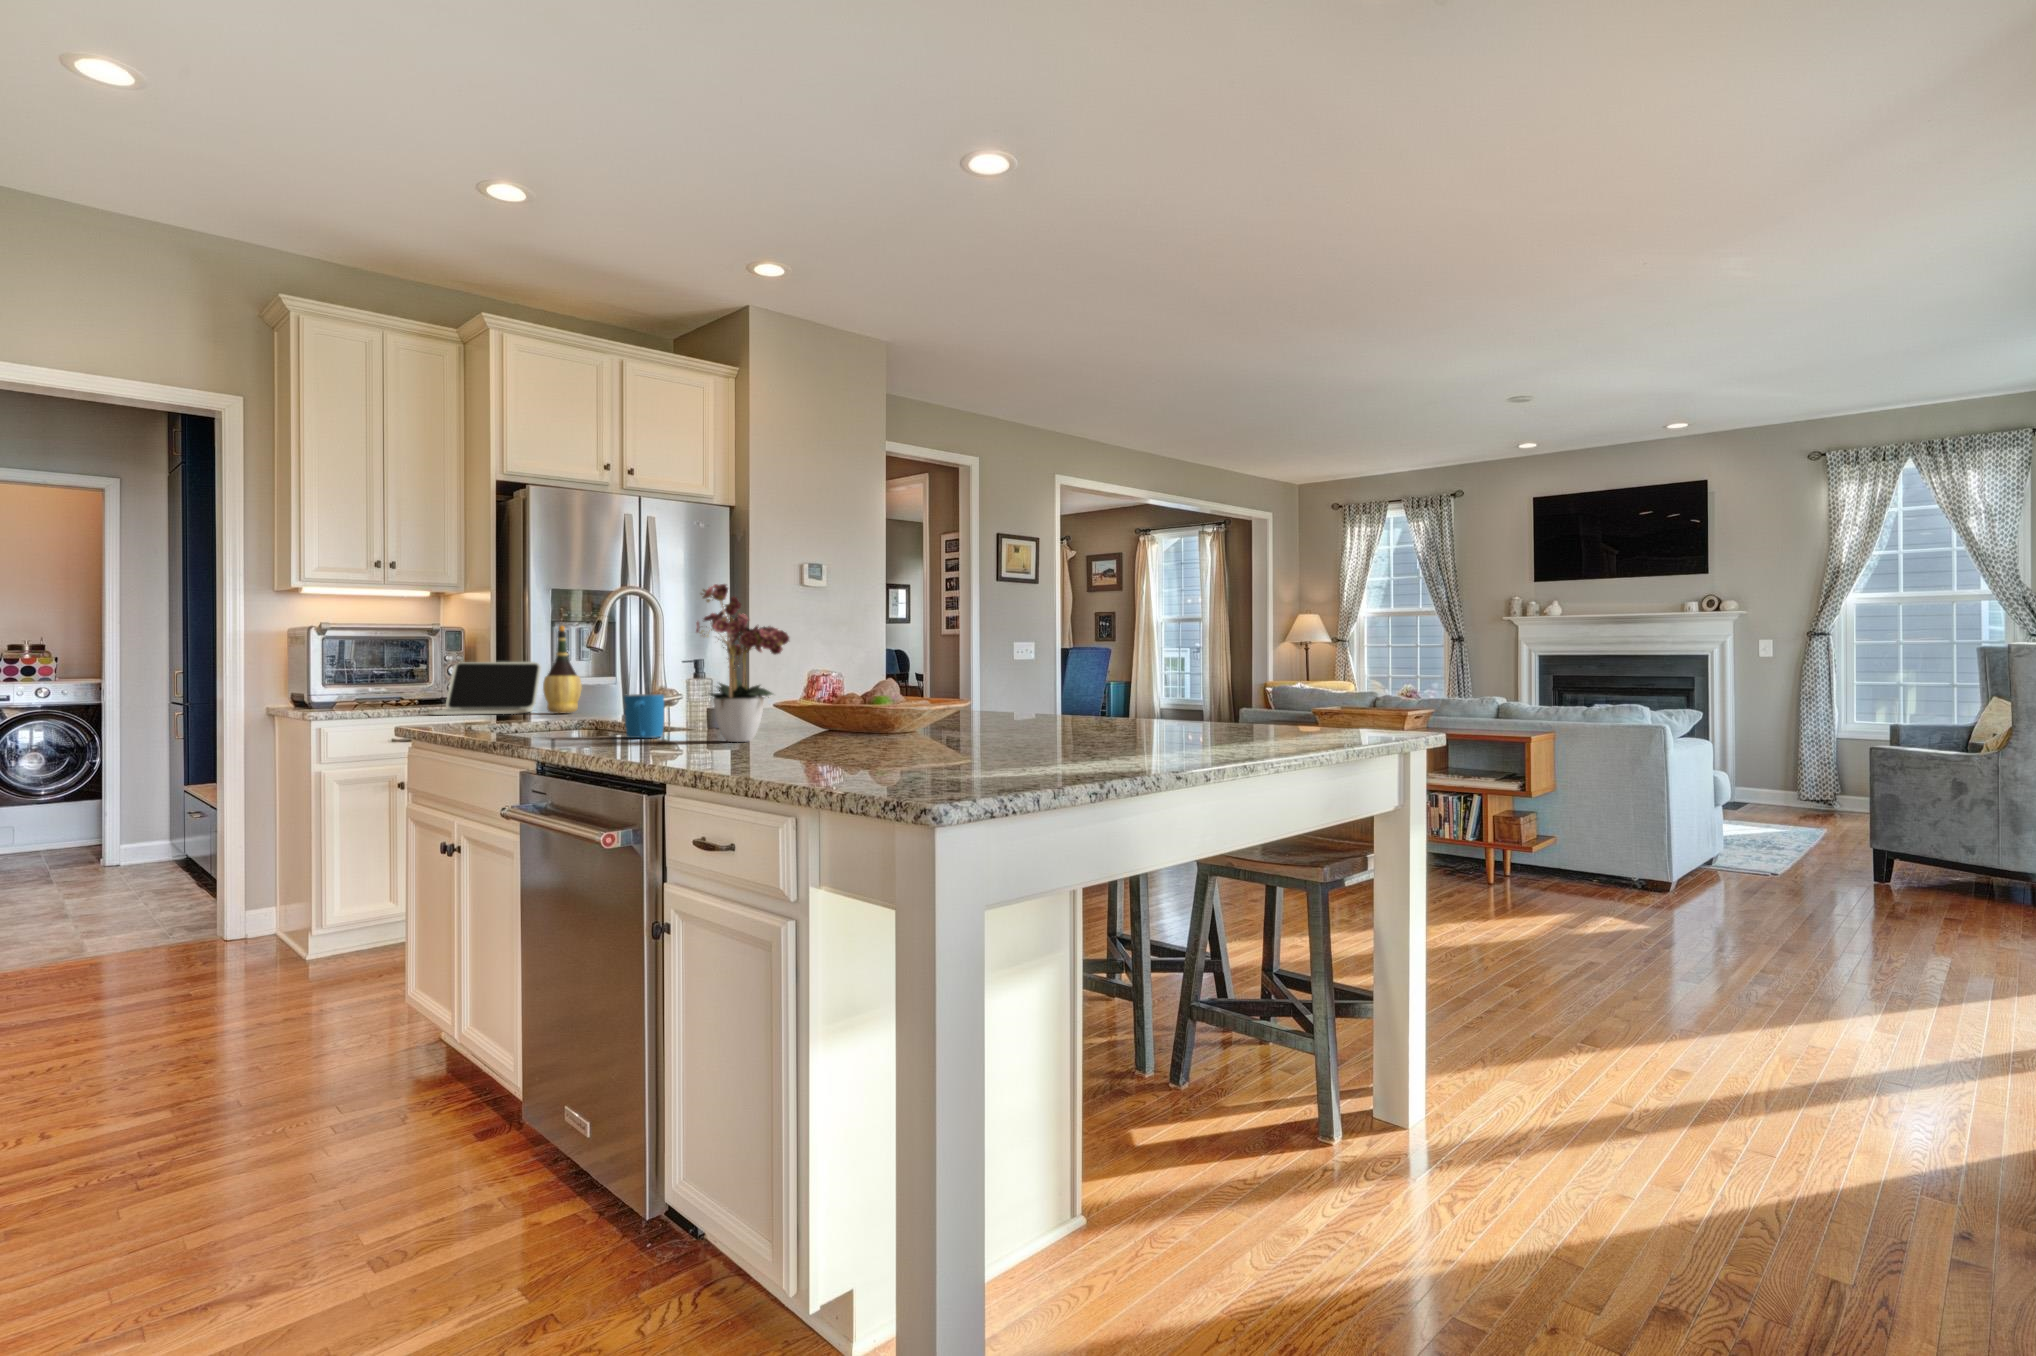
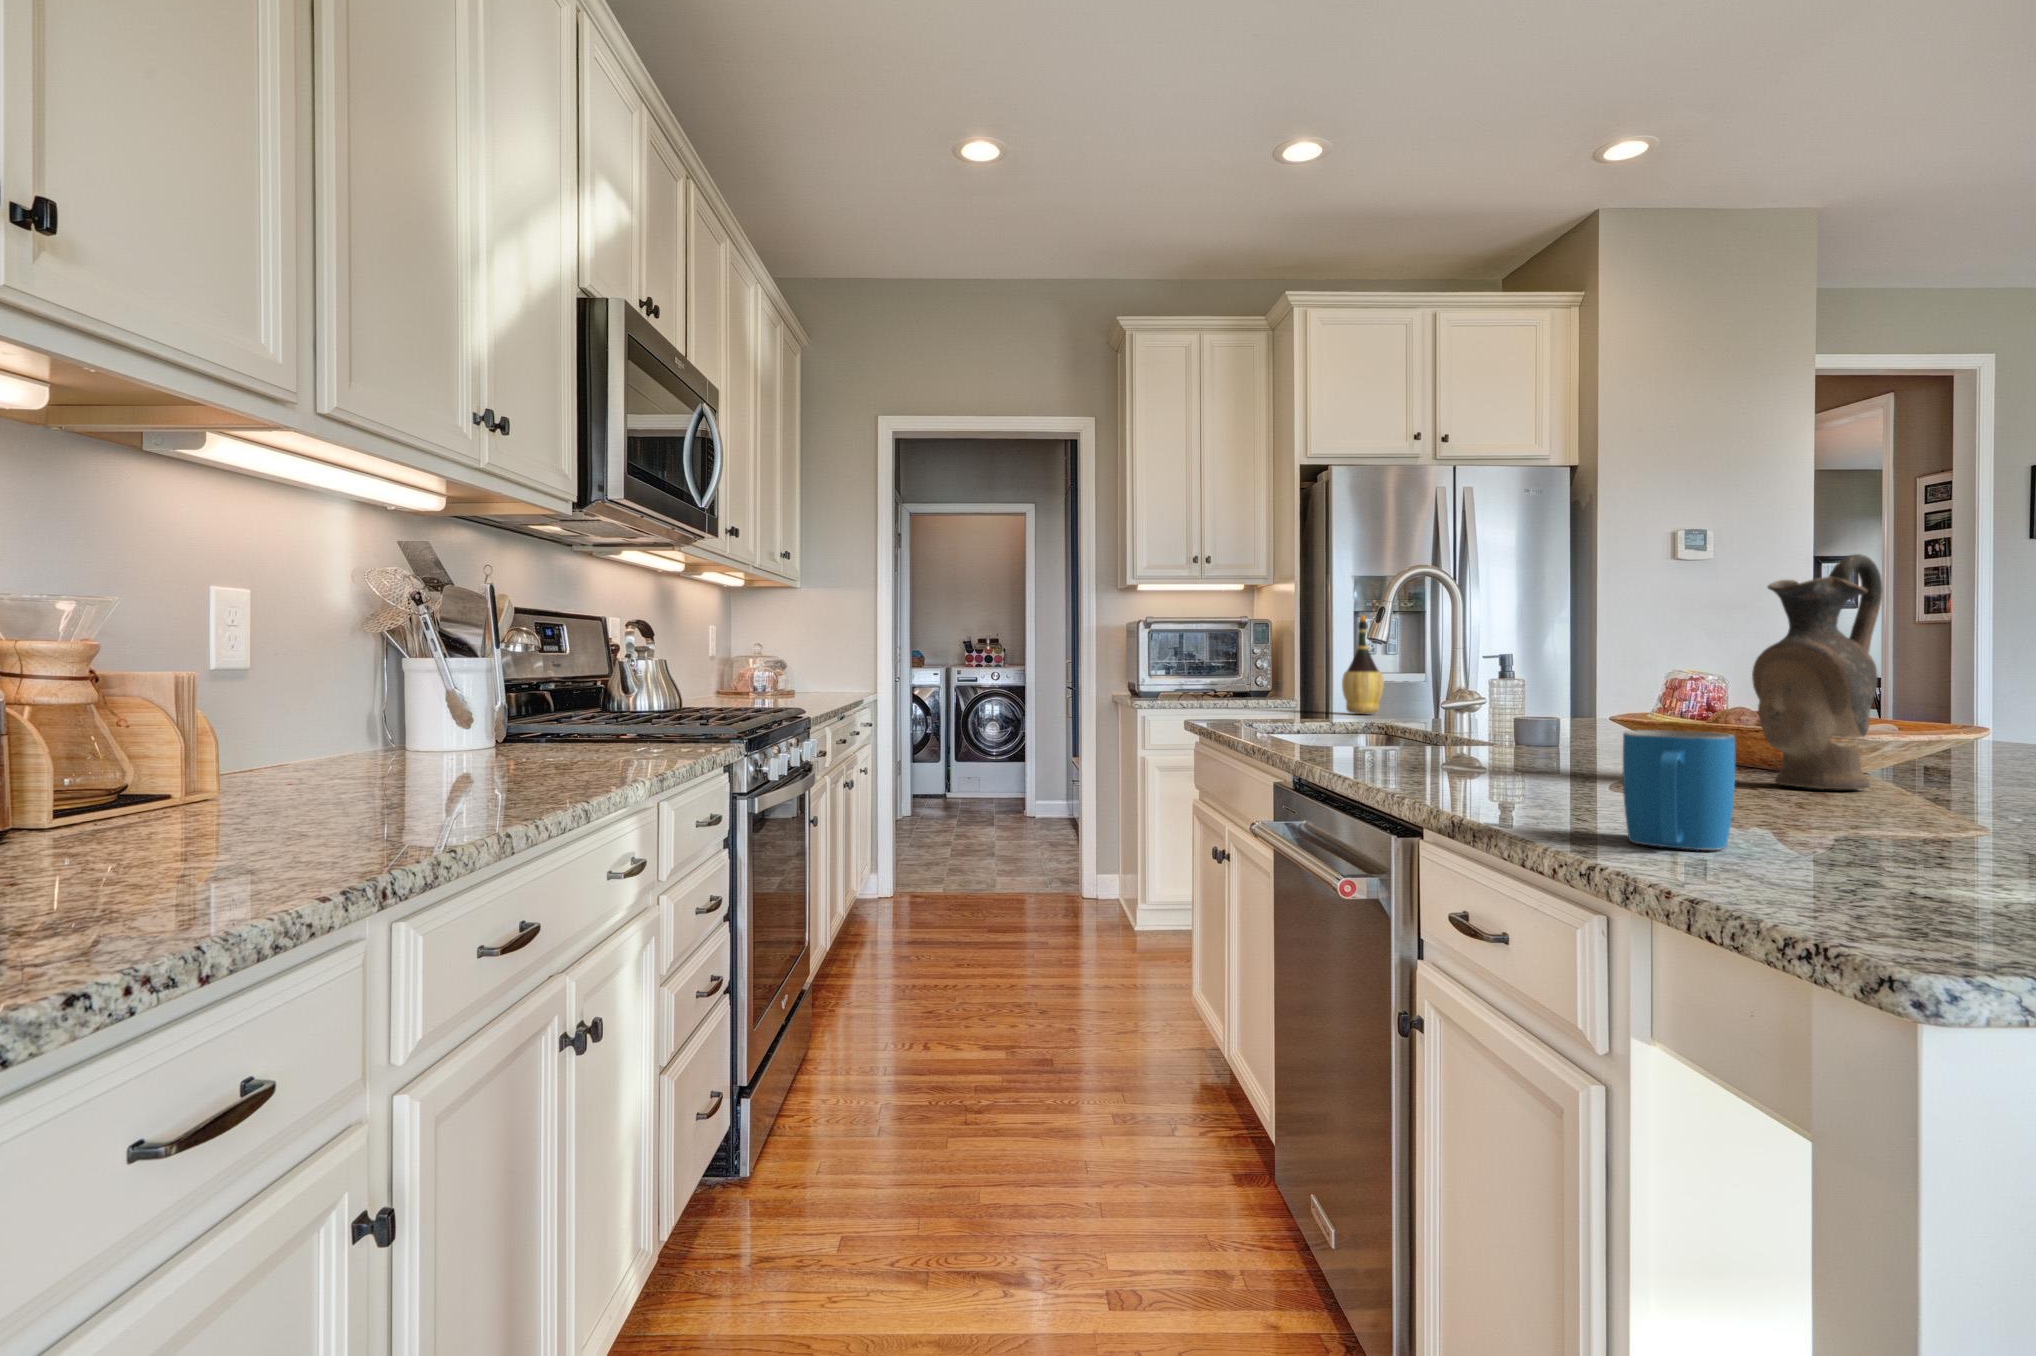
flower arrangement: present [696,584,789,742] -> none [1479,537,1646,769]
ceramic pitcher: none [859,600,923,742] -> present [1752,554,1882,789]
laptop: present [428,662,541,715] -> none [1231,656,1346,712]
mug: present [624,694,664,738] -> present [1623,730,1735,850]

